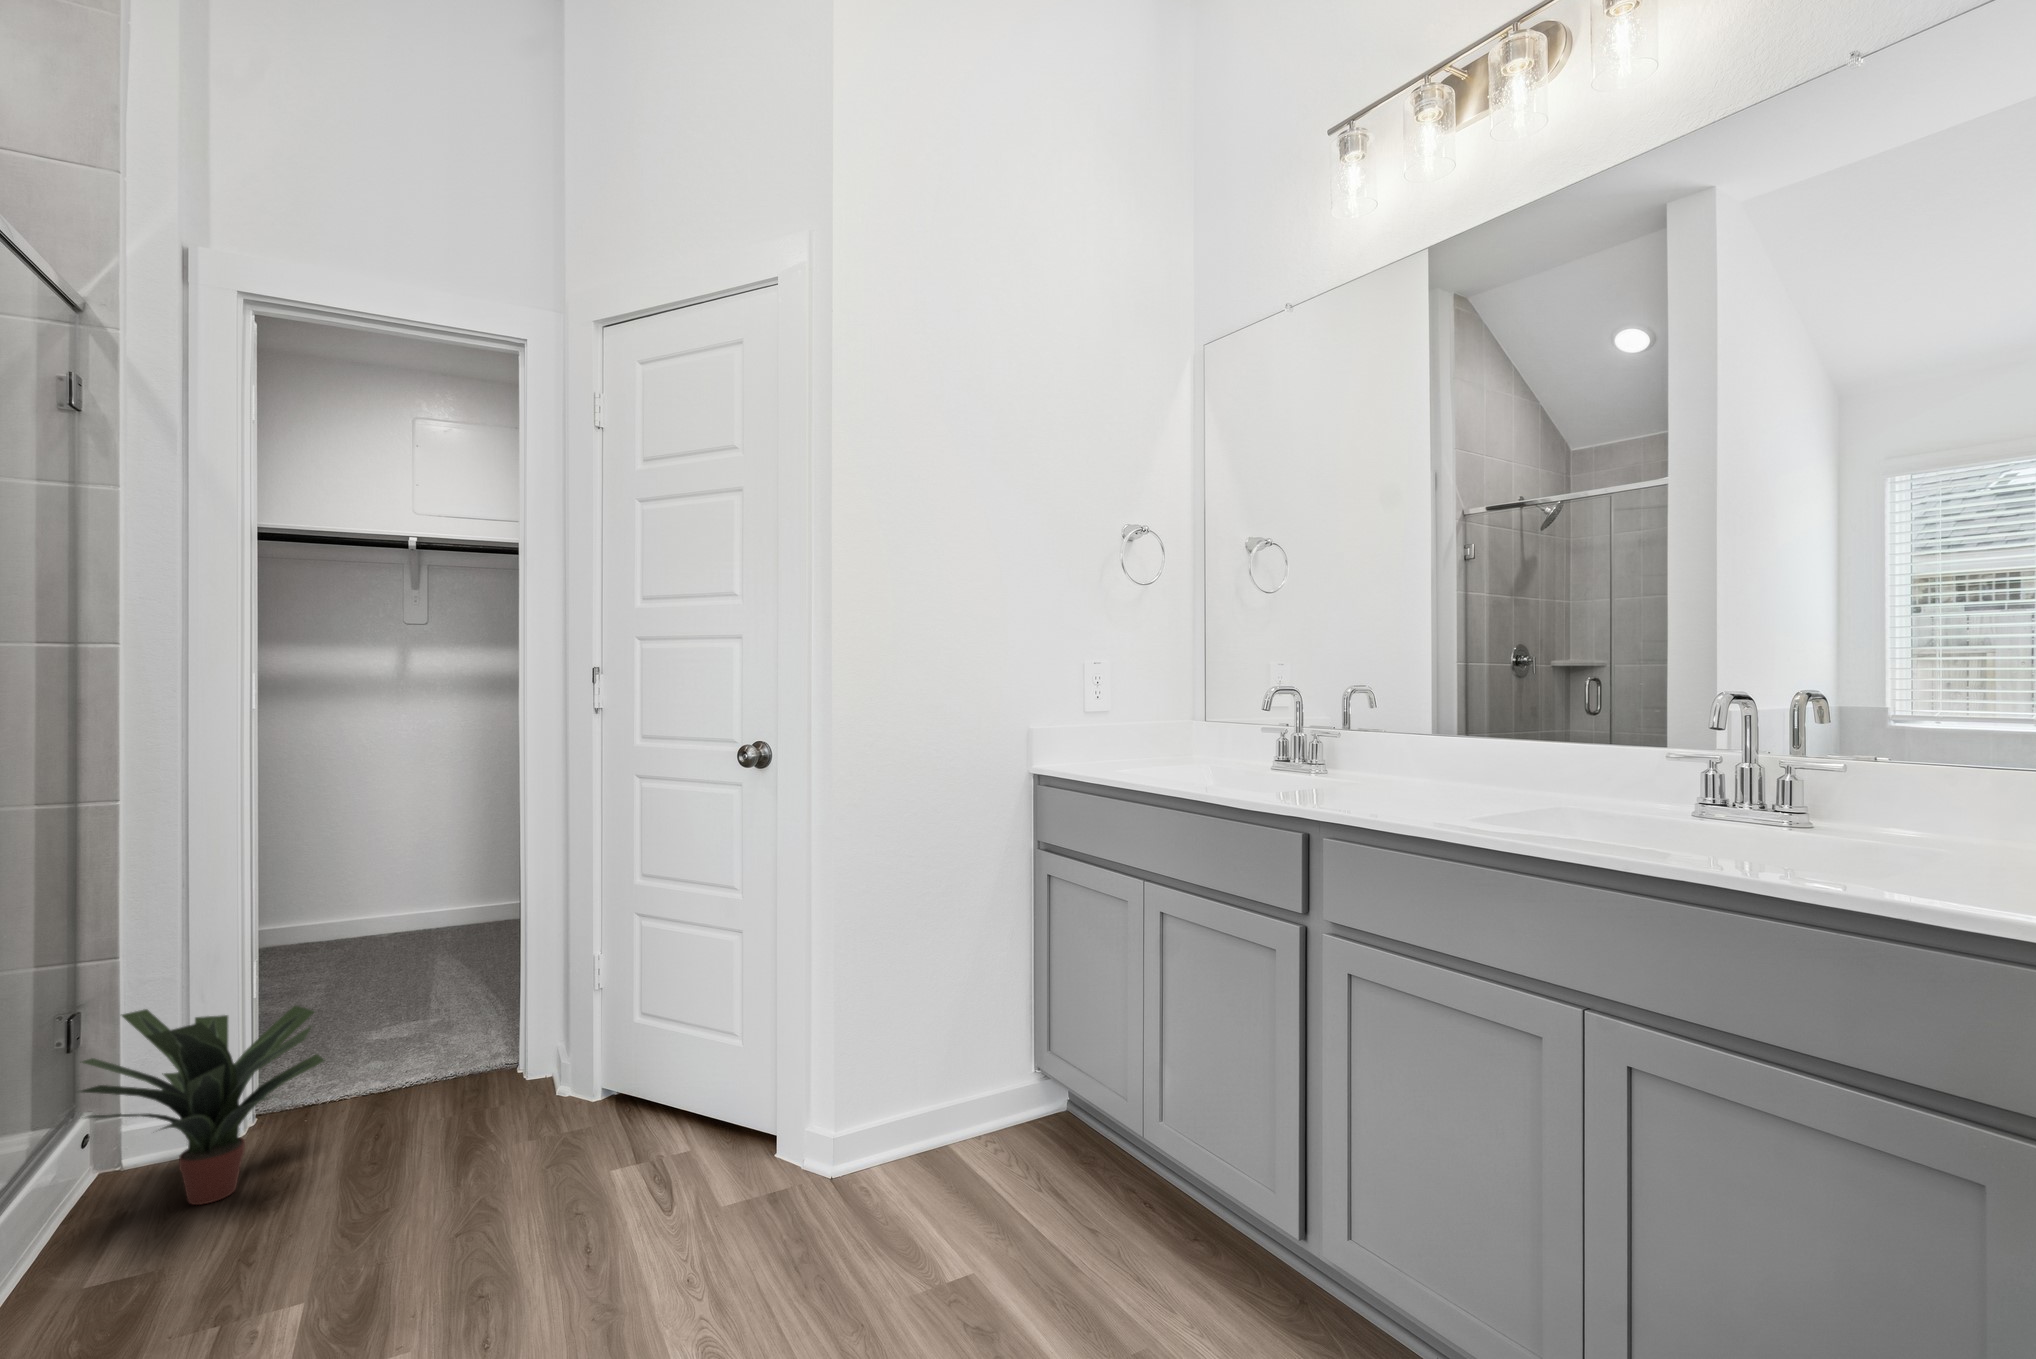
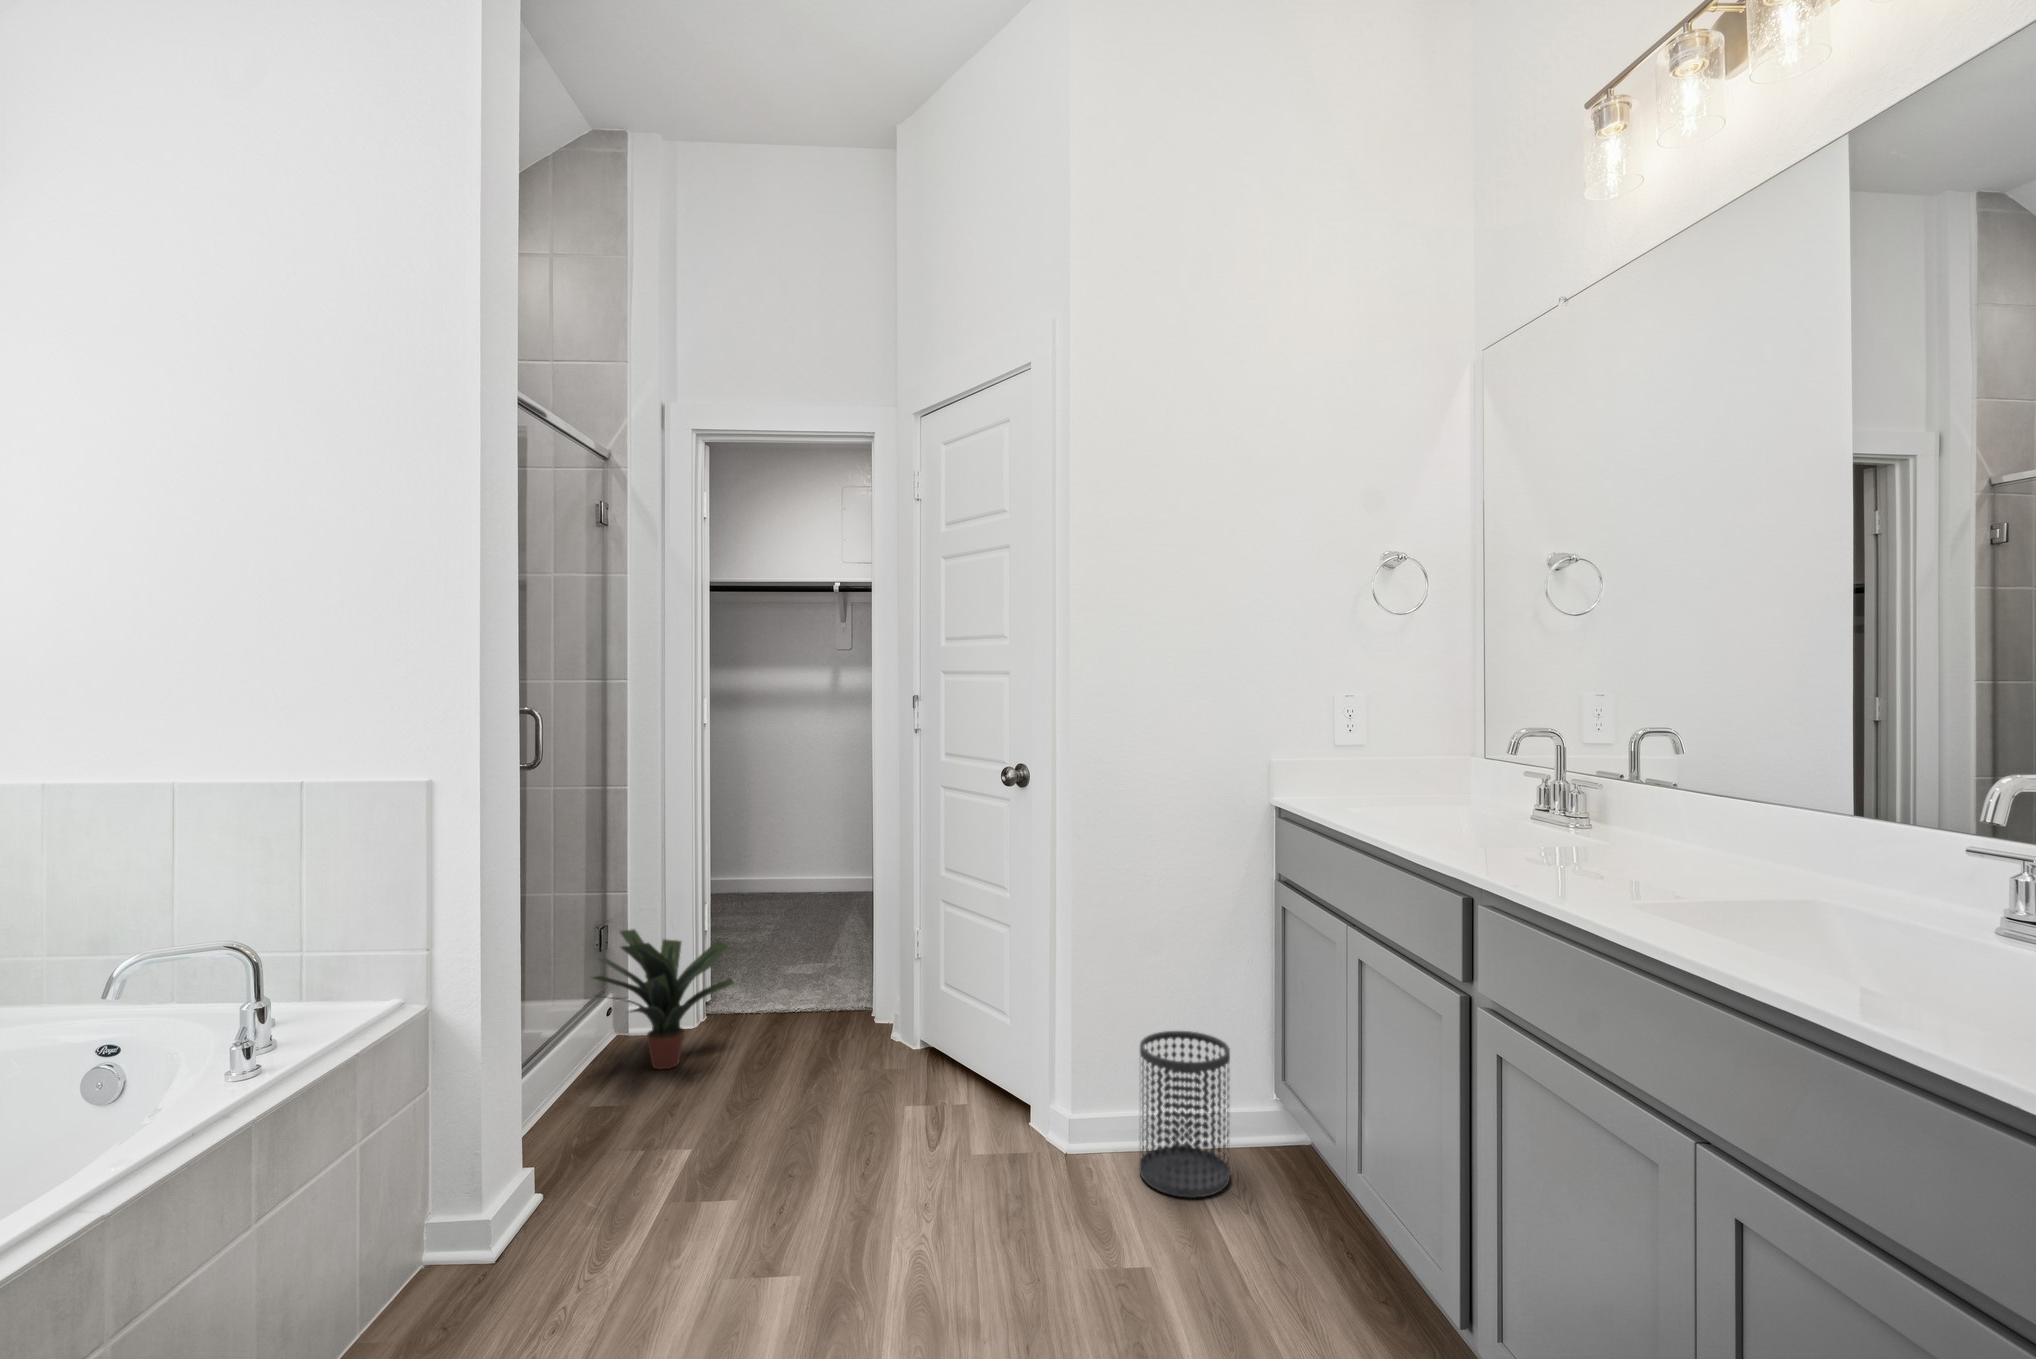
wastebasket: none [921,1017,1017,1196] -> present [1140,1031,1230,1198]

